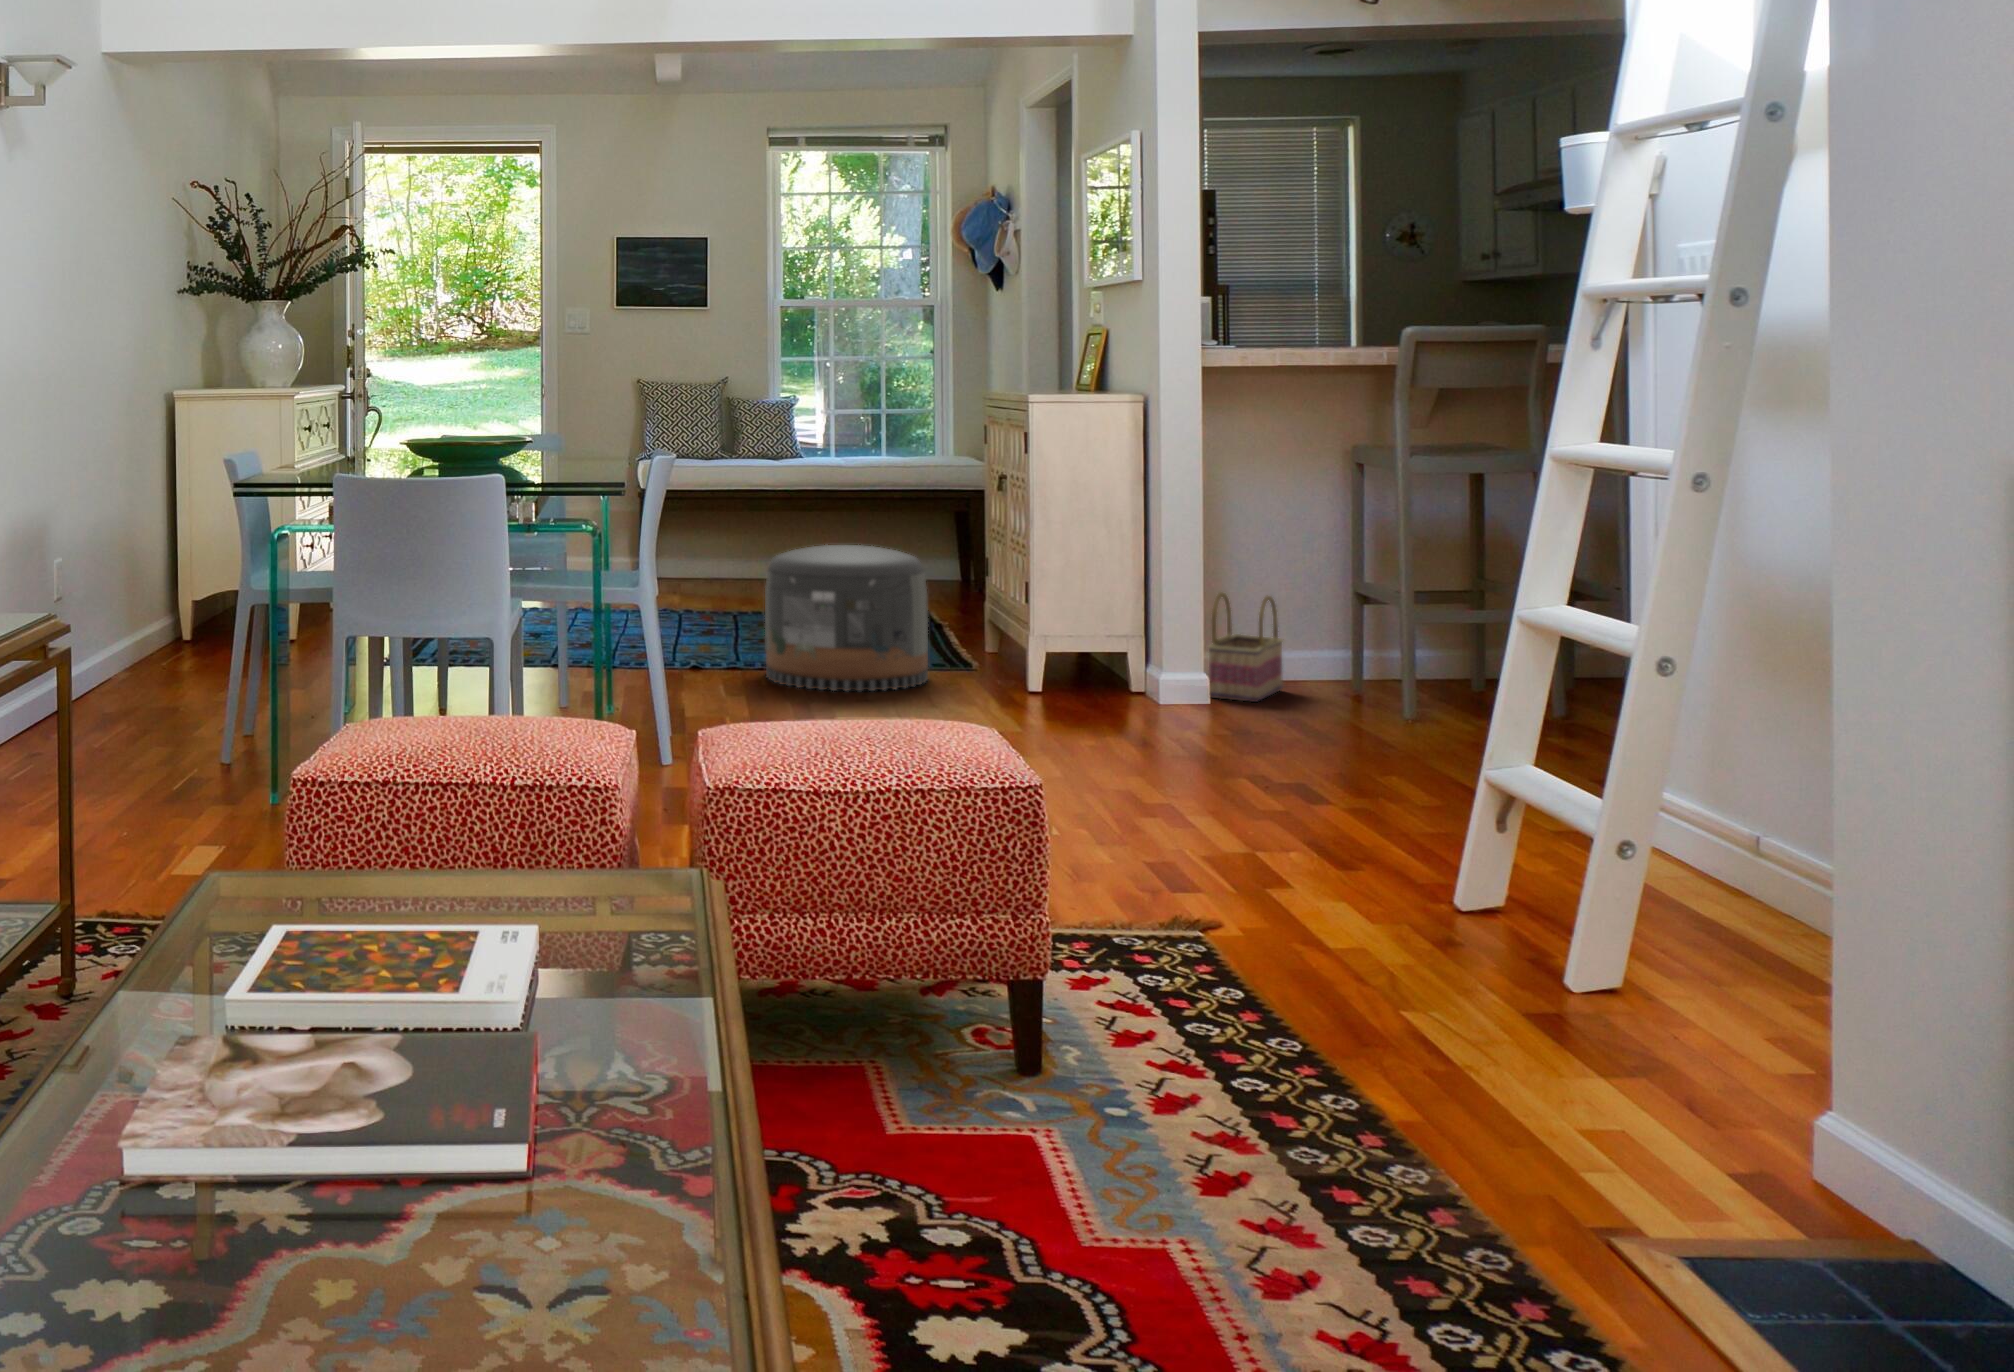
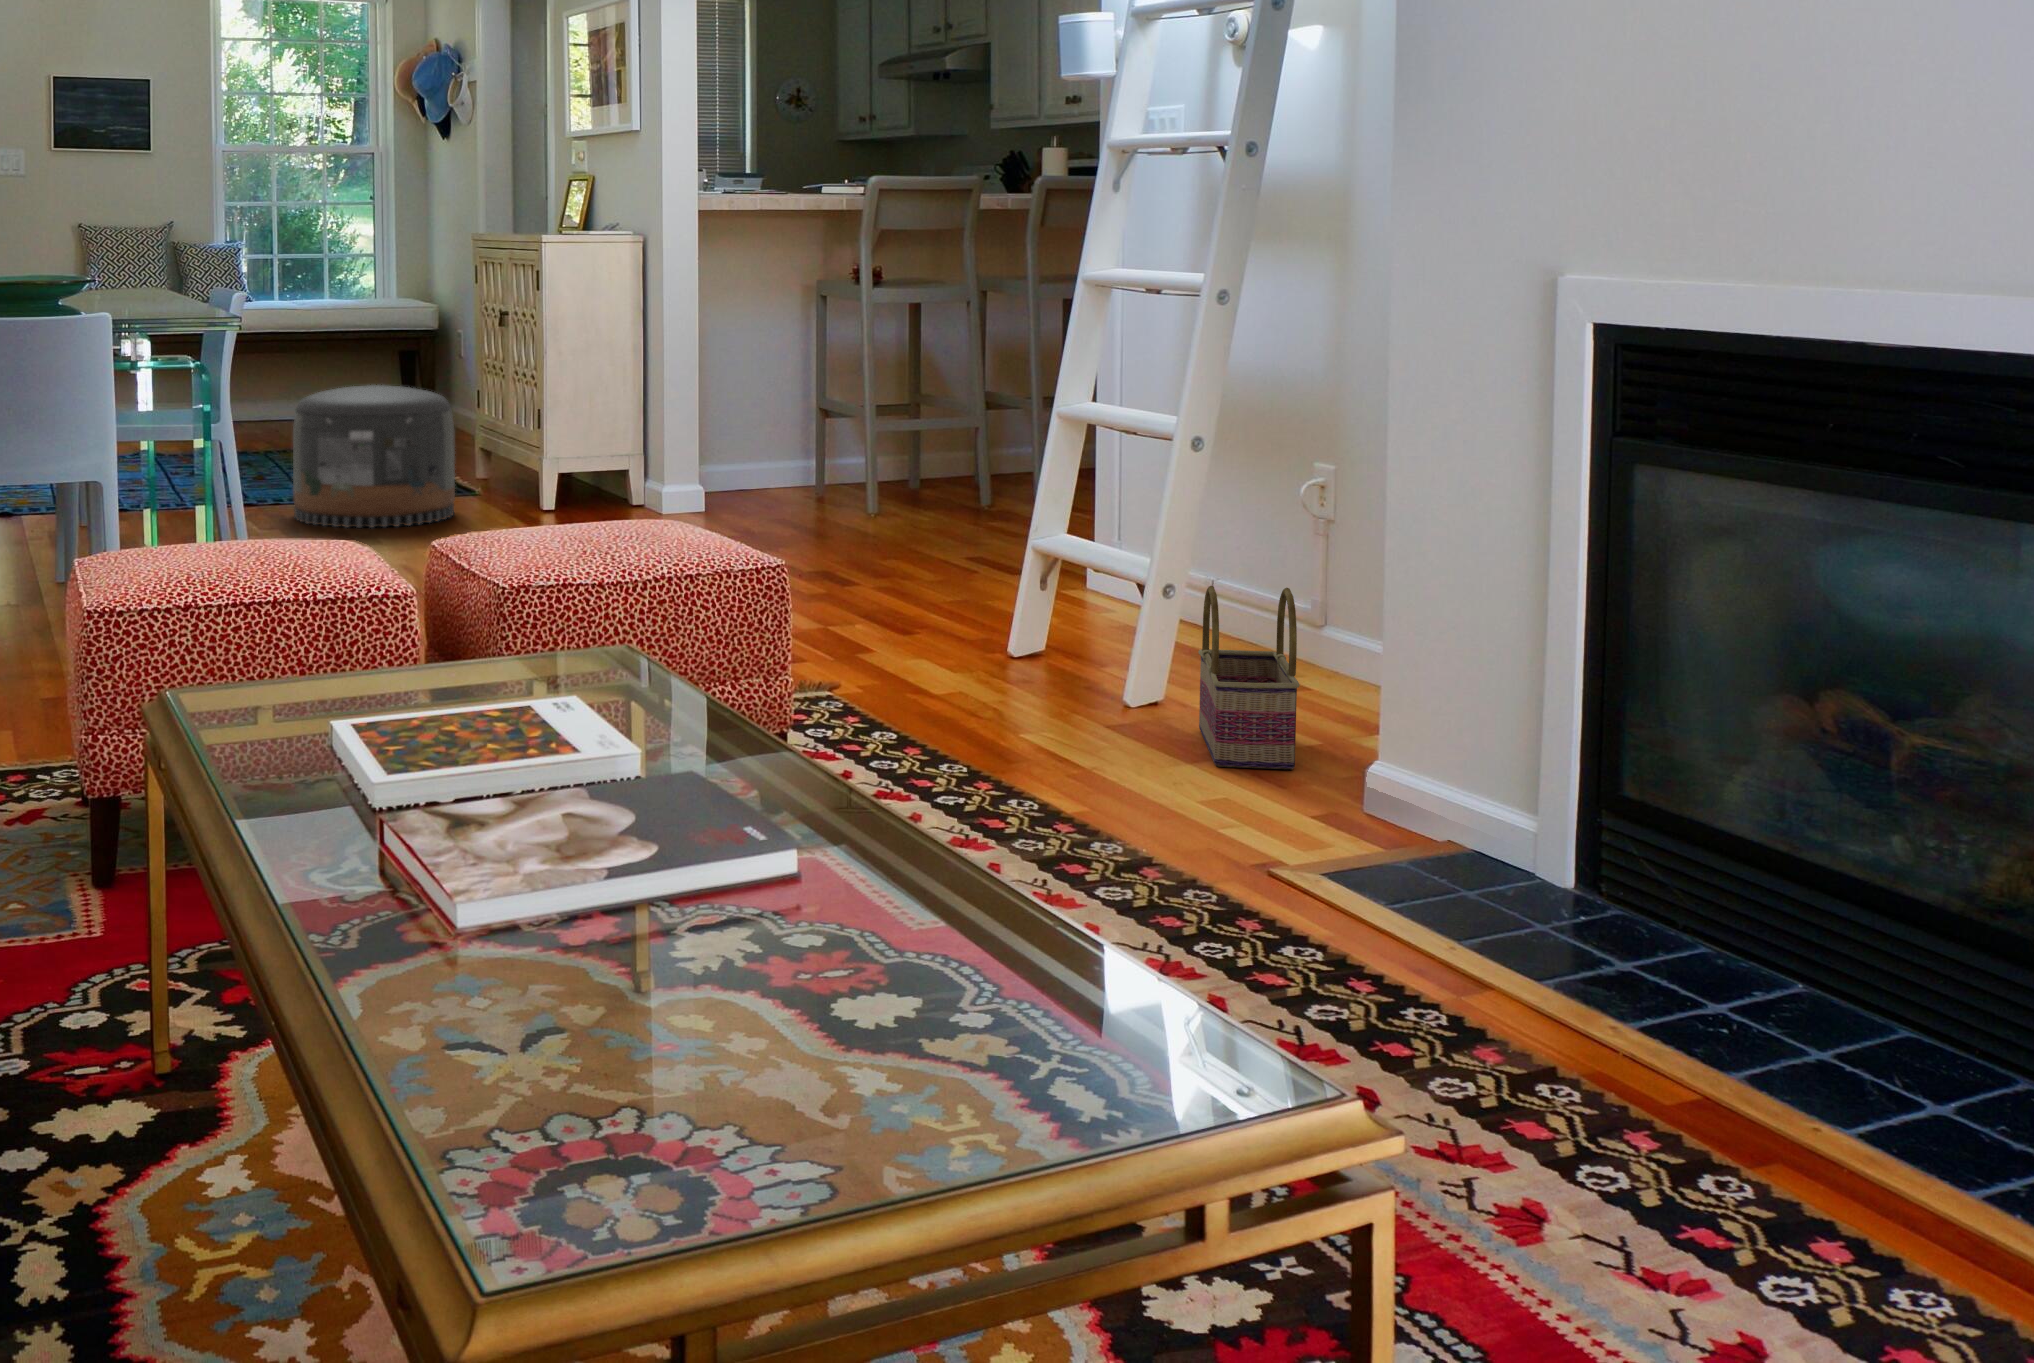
basket: present [1208,593,1283,702] -> present [1198,586,1300,770]

